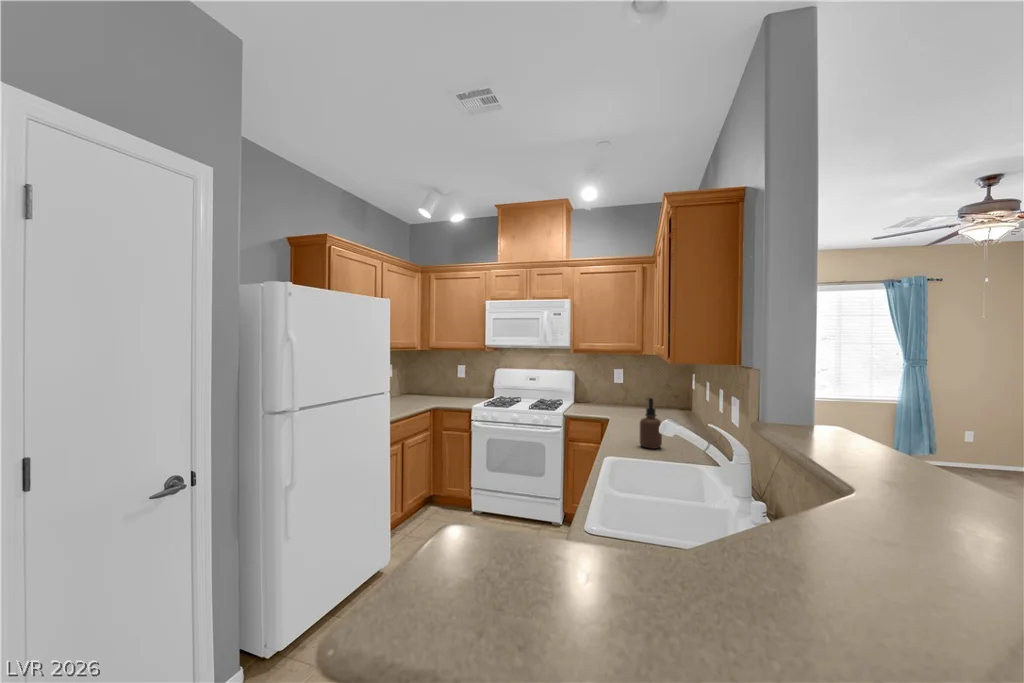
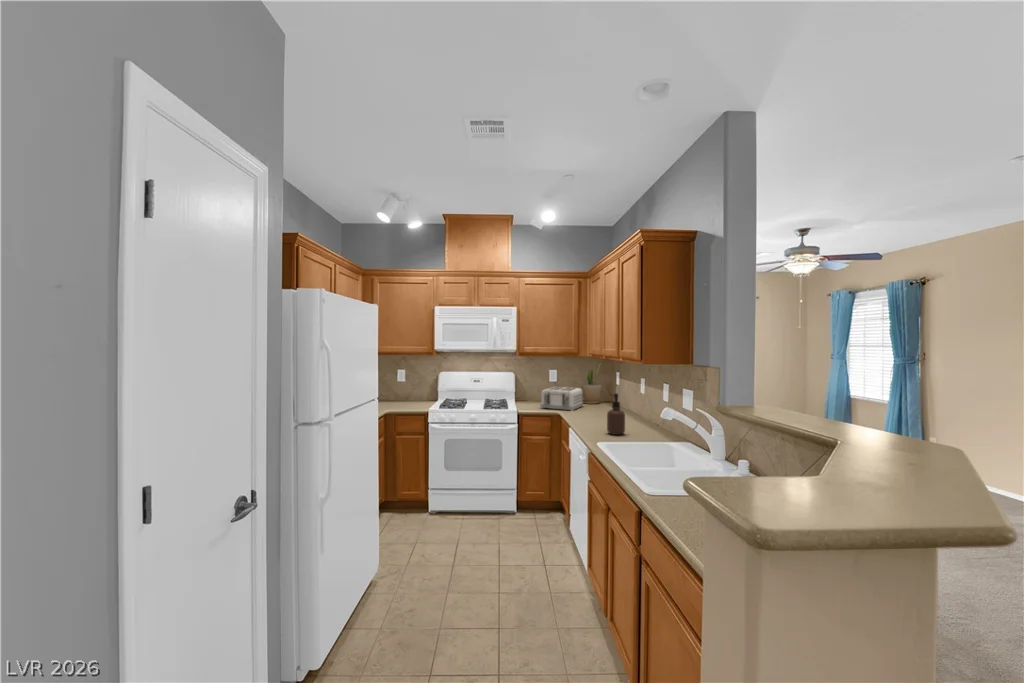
potted plant: none [650,363,676,410] -> present [581,369,602,404]
toaster: none [595,388,648,417] -> present [541,387,583,411]

